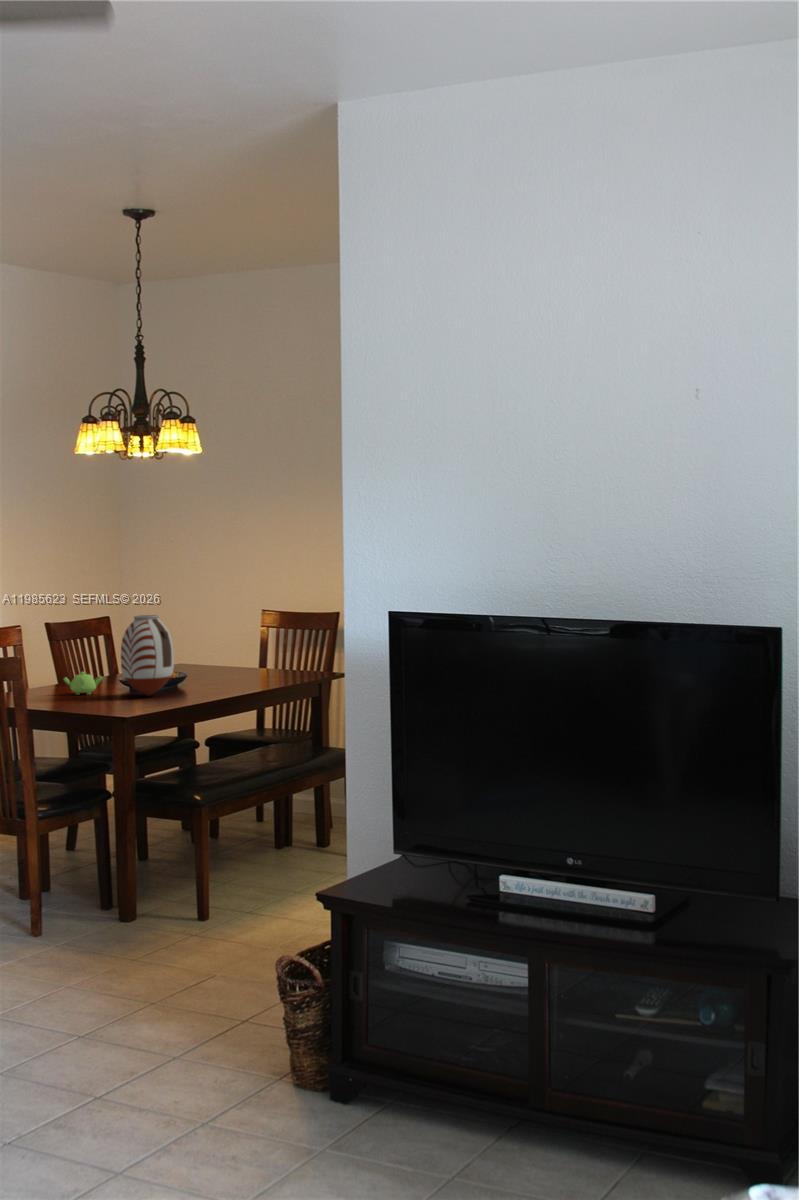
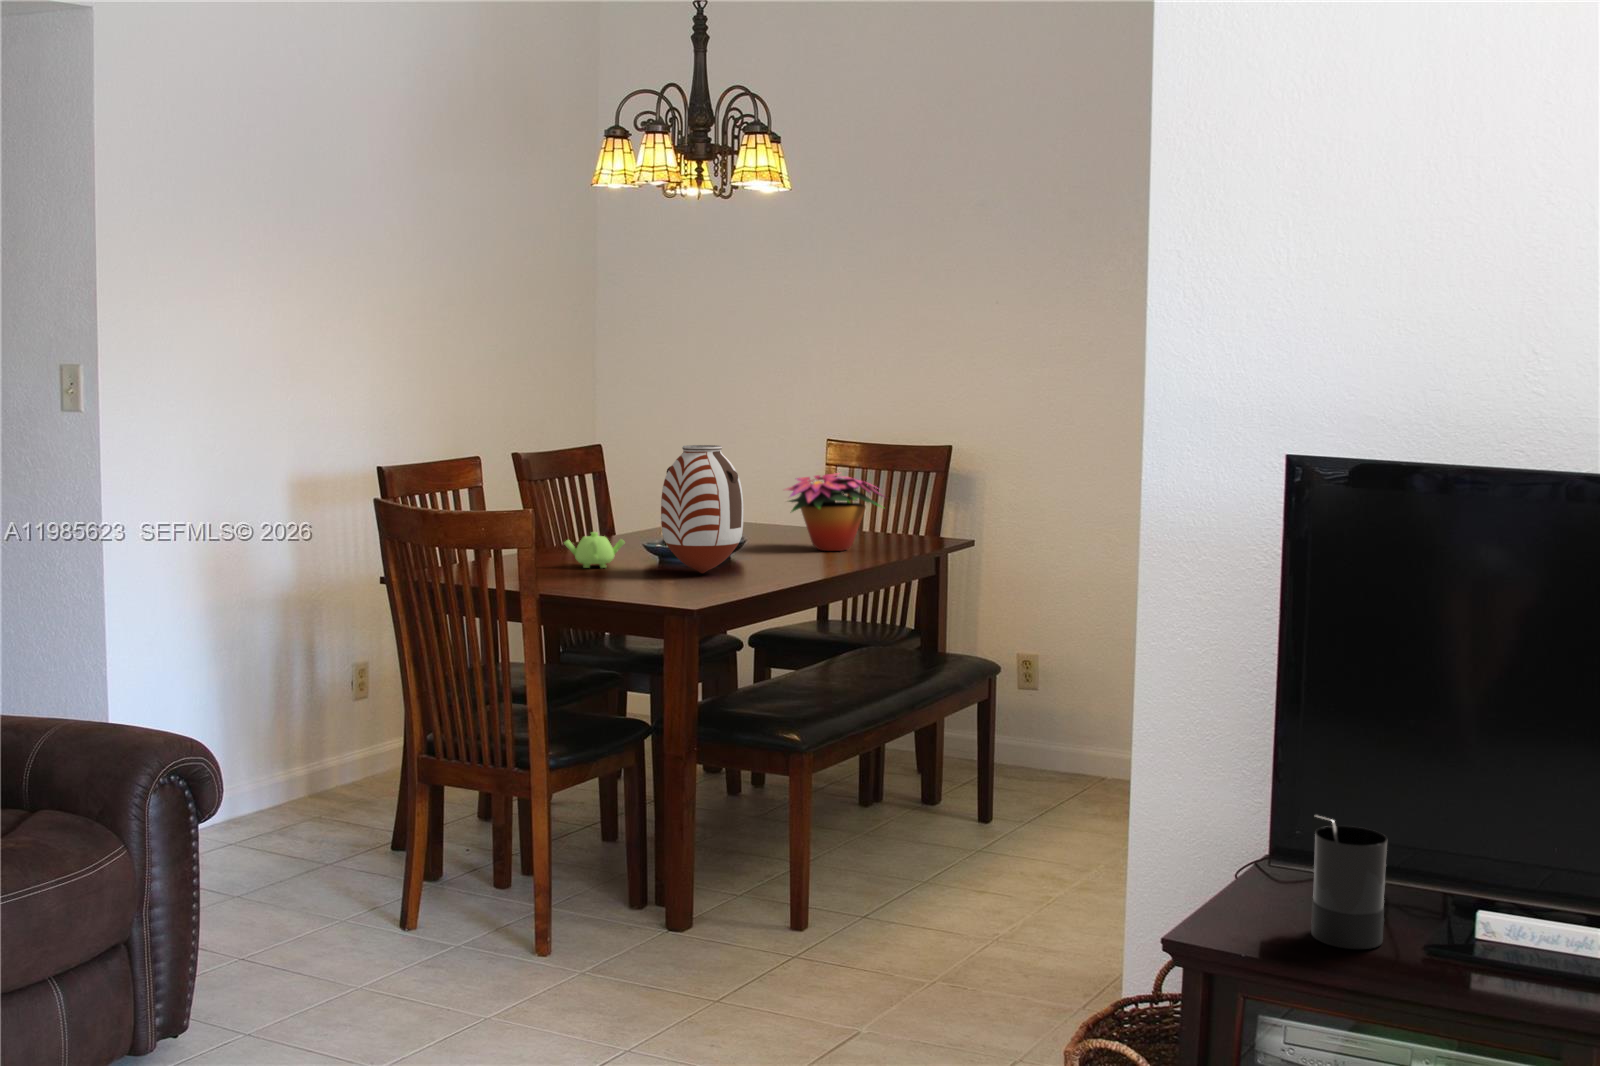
flower arrangement: none [210,630,284,681] -> present [785,473,884,551]
candle: none [408,812,446,883] -> present [1311,815,1387,949]

